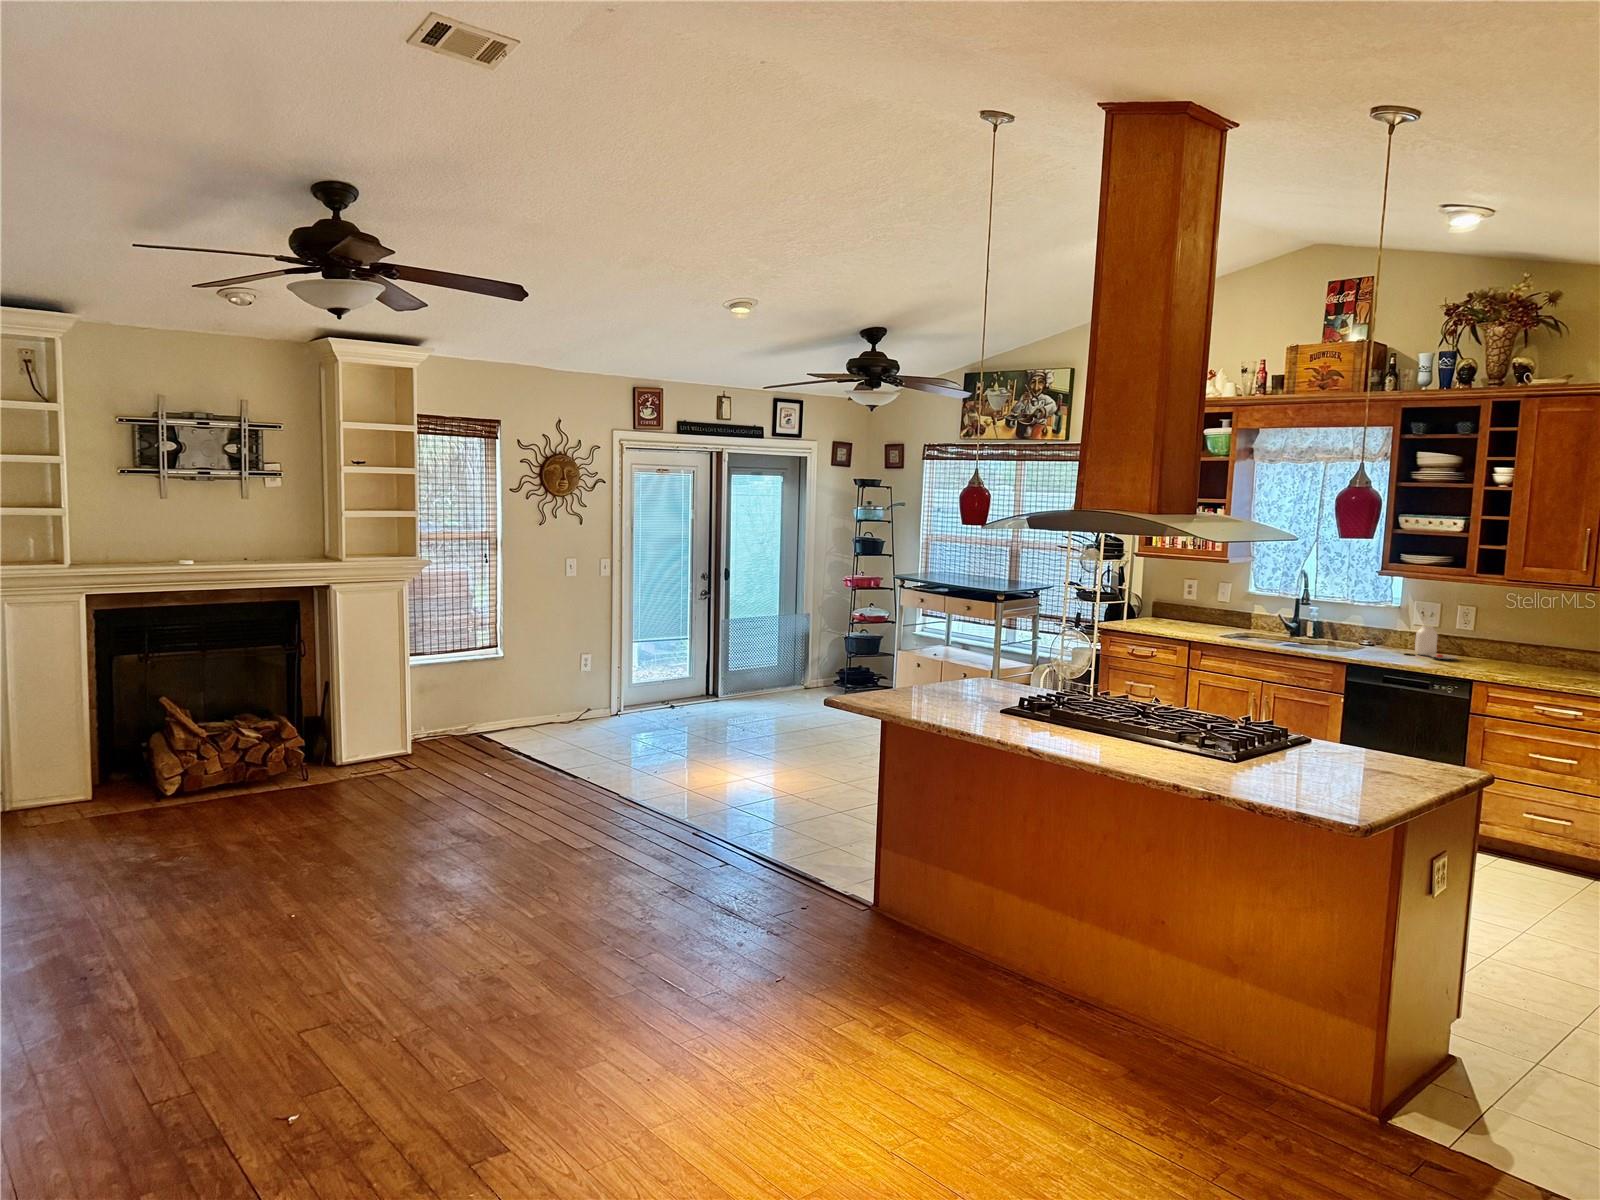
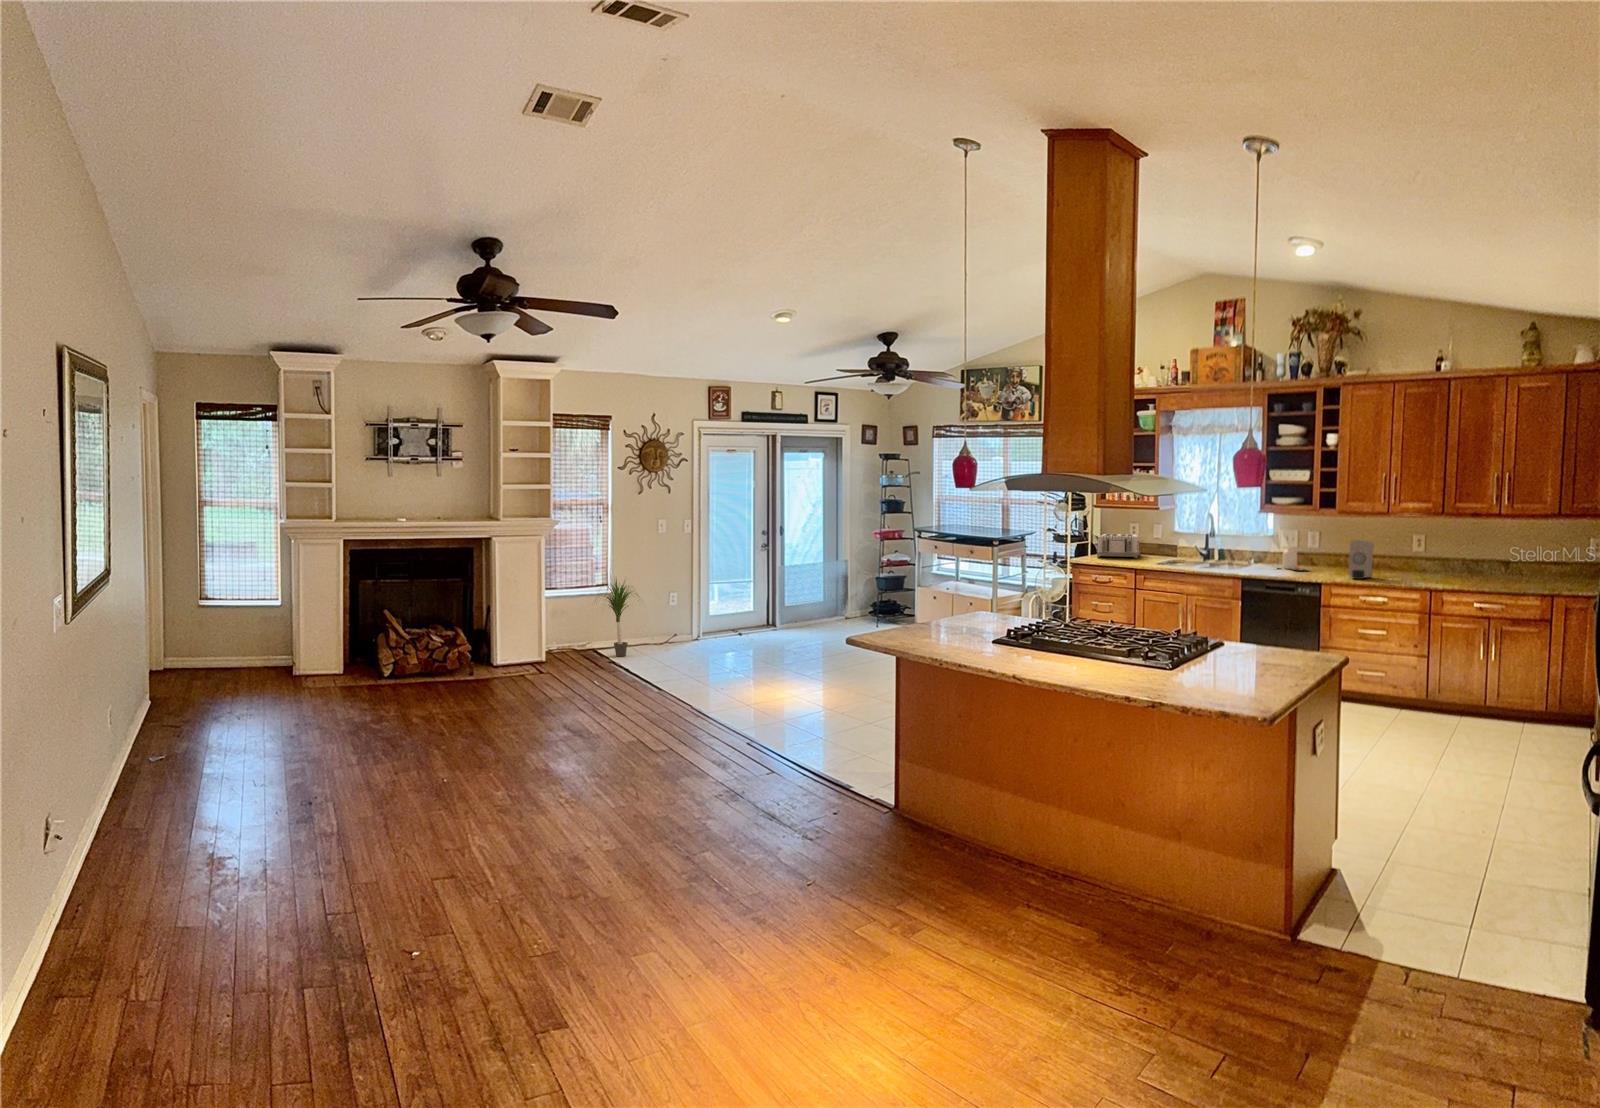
toaster: none [1144,593,1199,629] -> present [1097,534,1140,558]
soap dispenser: none [1534,623,1570,680] -> present [1349,540,1374,579]
potted plant: none [466,630,542,742] -> present [602,579,631,657]

